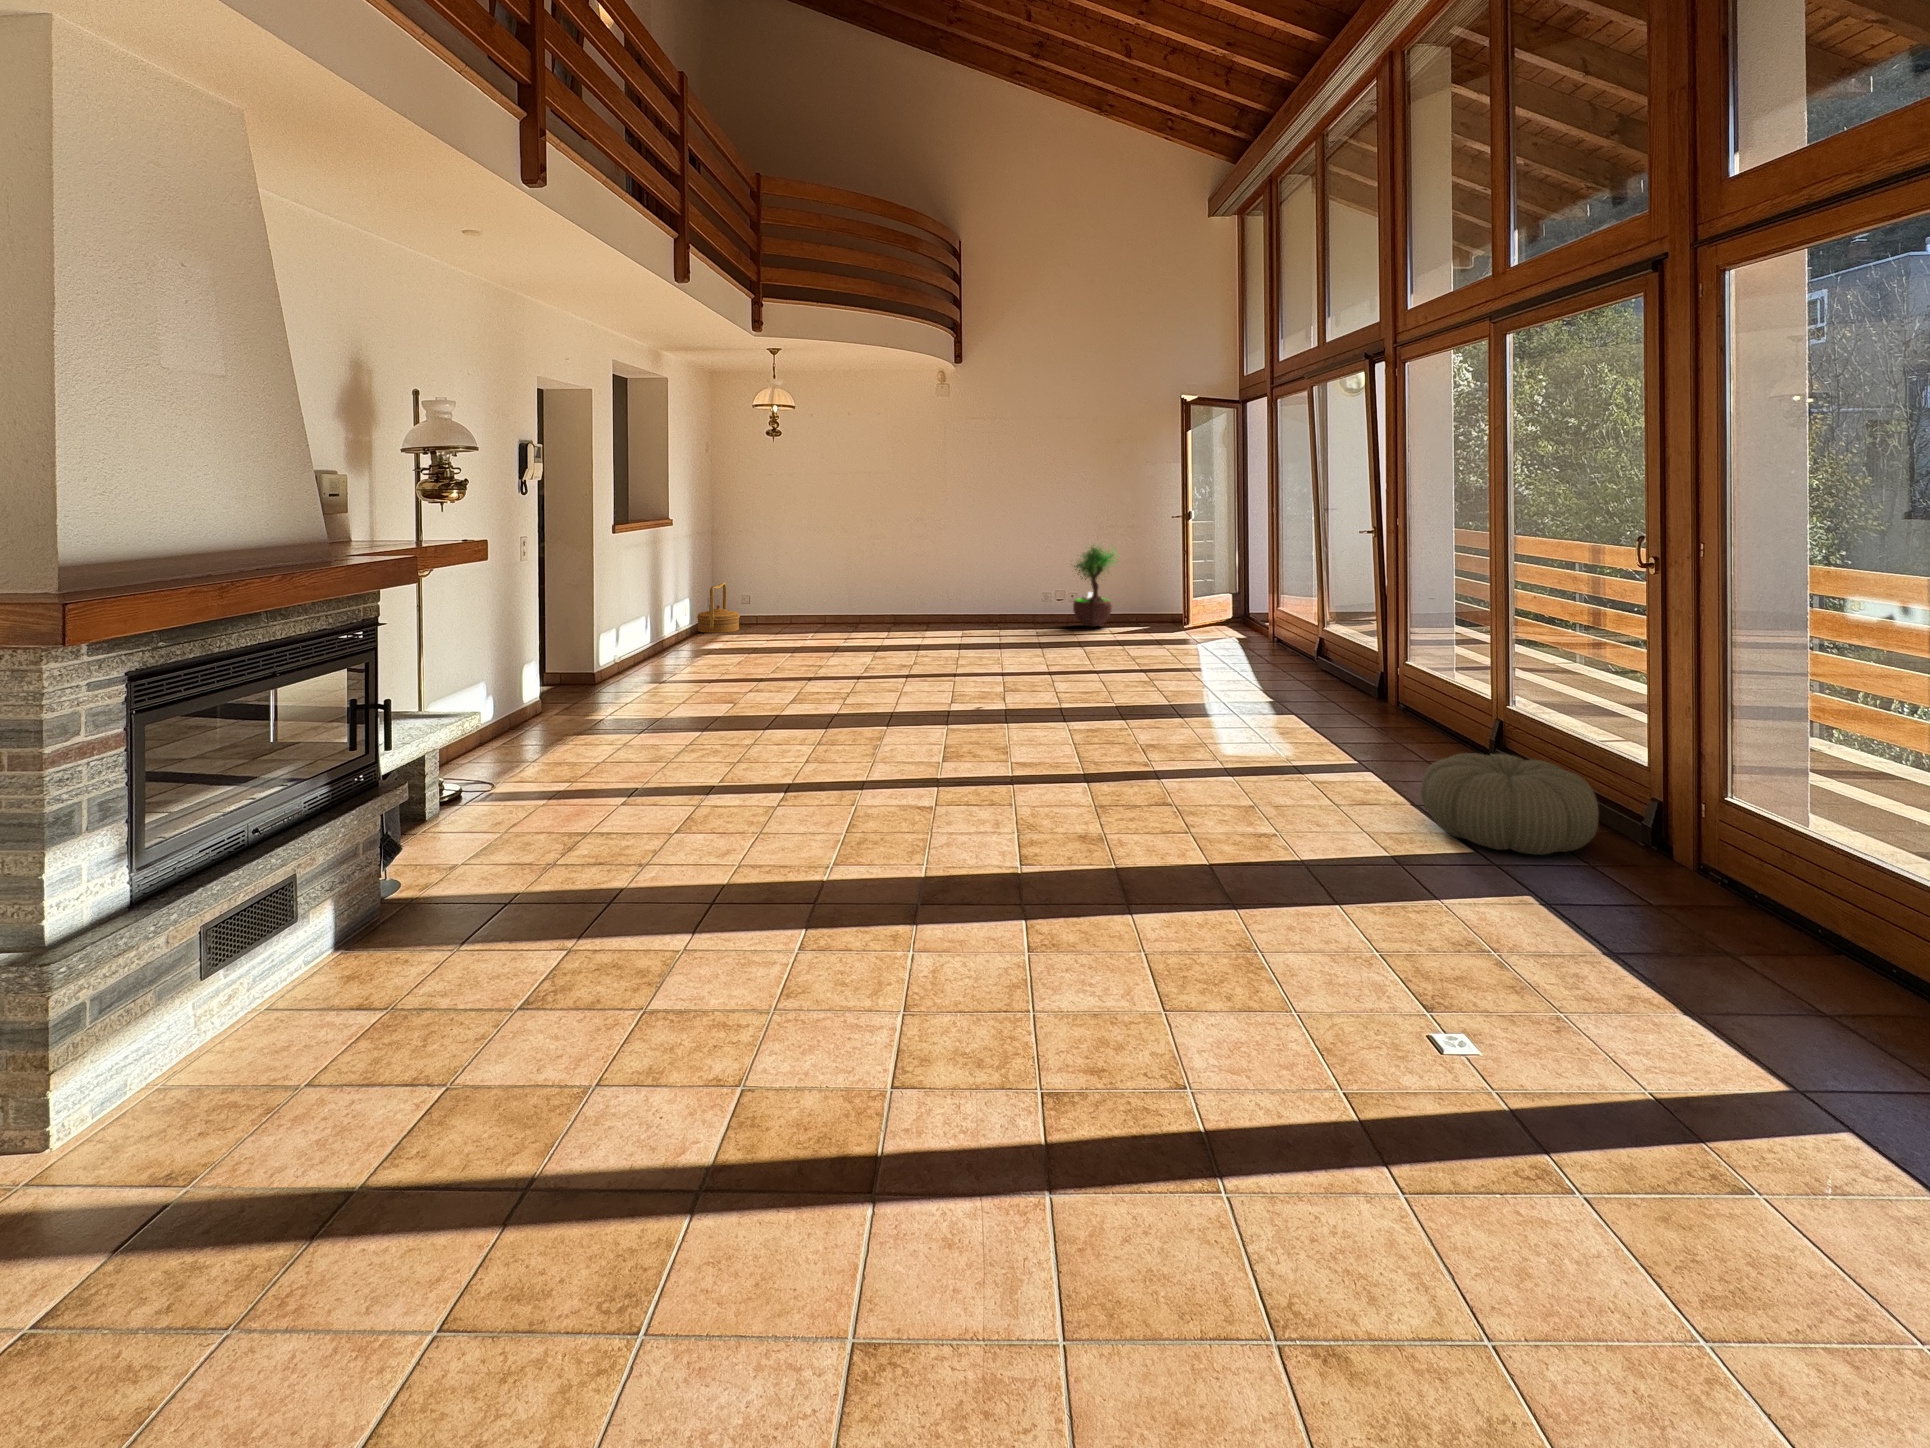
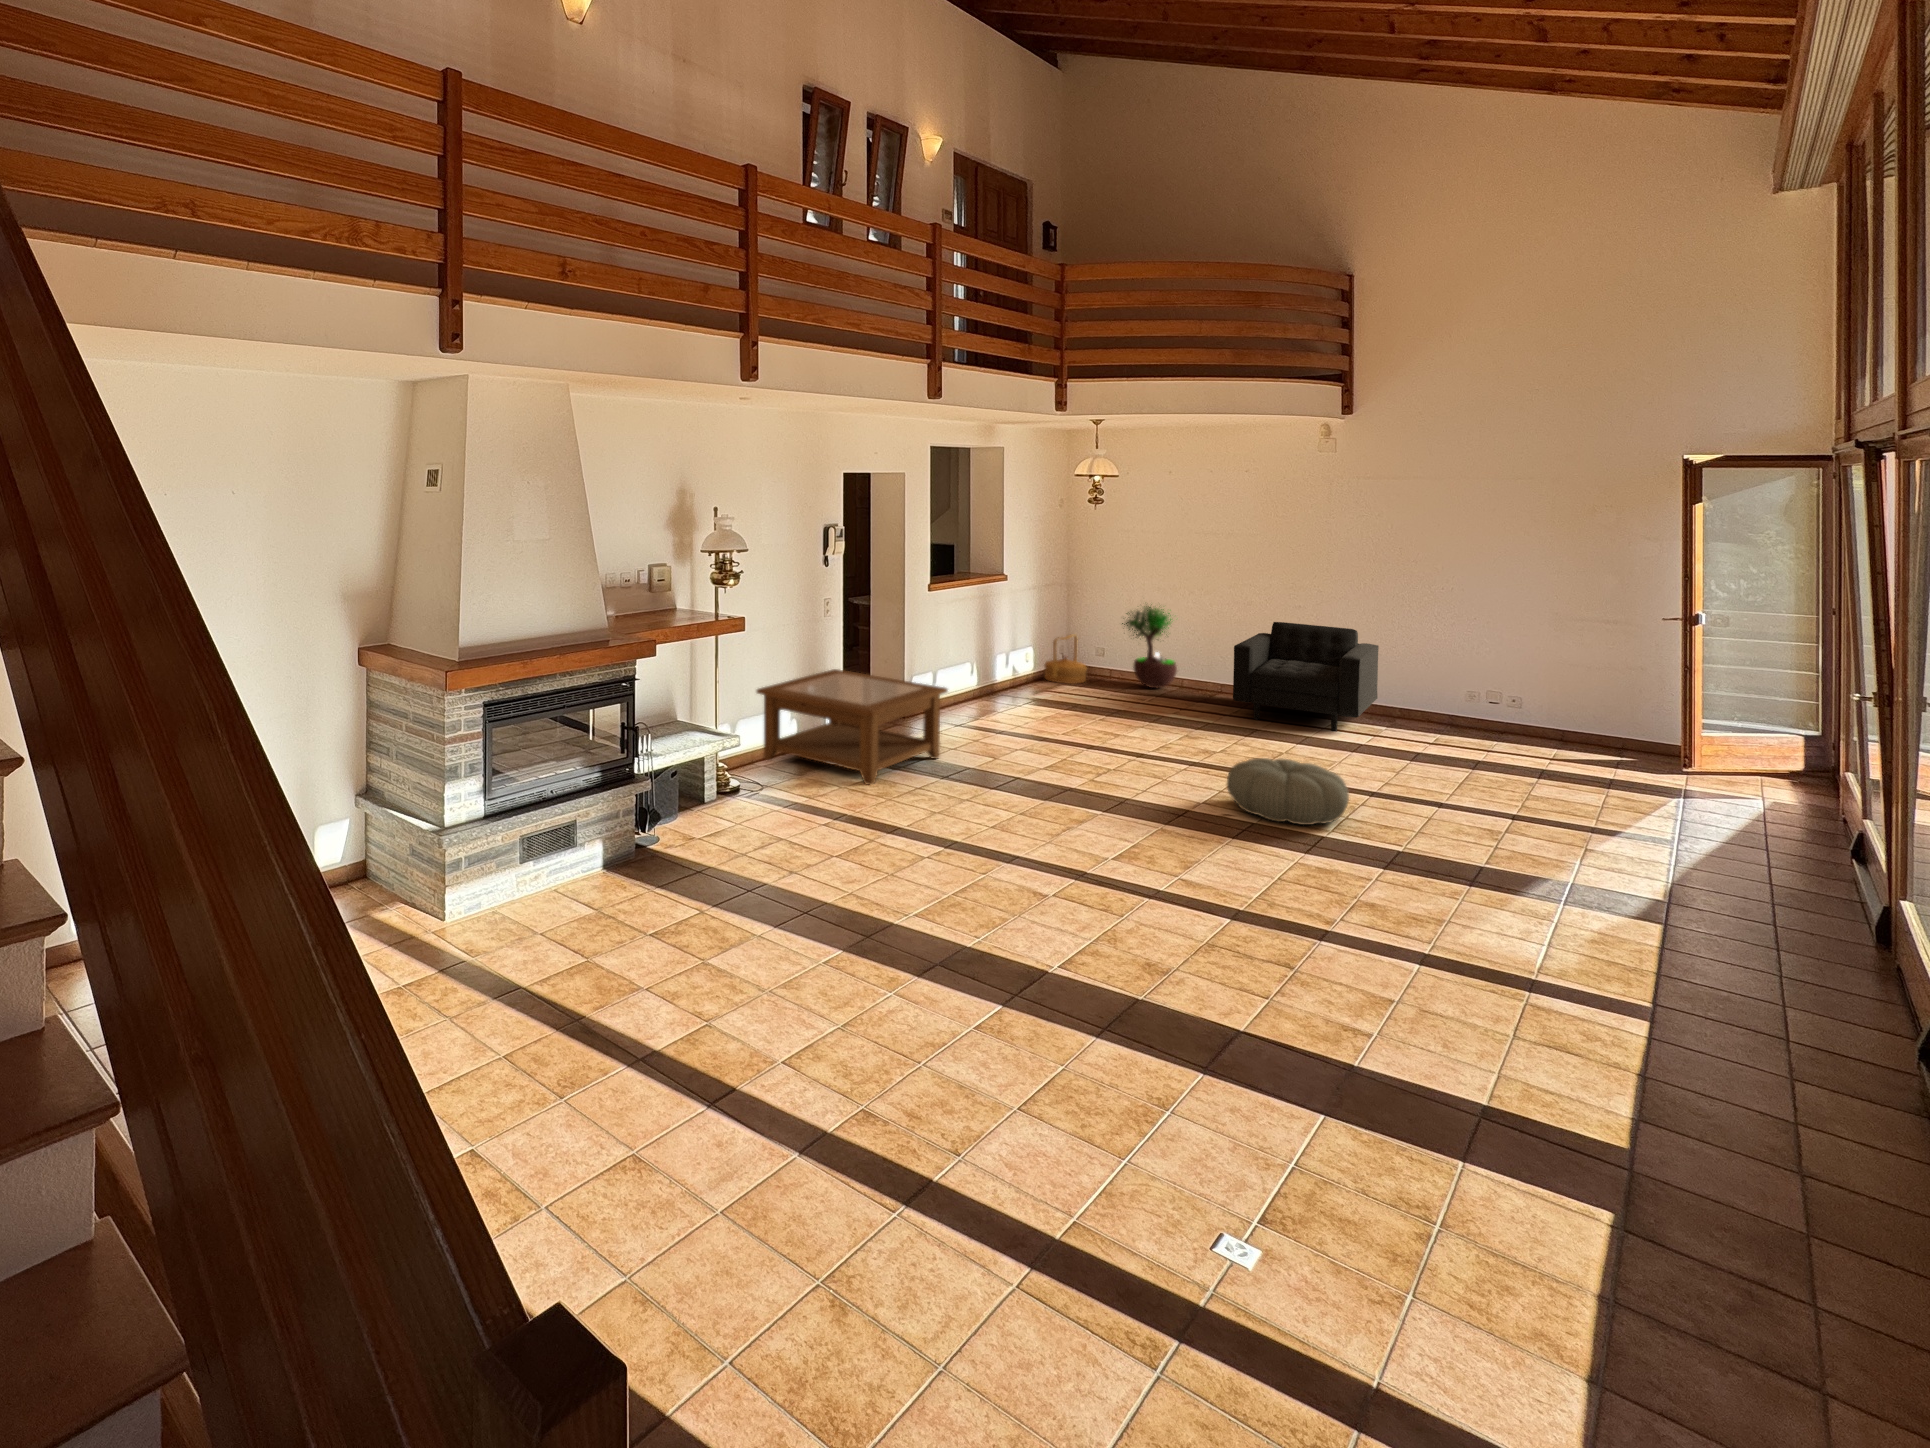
potted tree: present [1073,545,1120,627] -> present [1122,606,1177,688]
armchair: none [891,551,991,639] -> present [1233,622,1379,732]
coffee table: none [453,628,686,752] -> present [757,669,948,785]
pouf: present [1421,753,1599,855] -> present [1227,758,1349,825]

